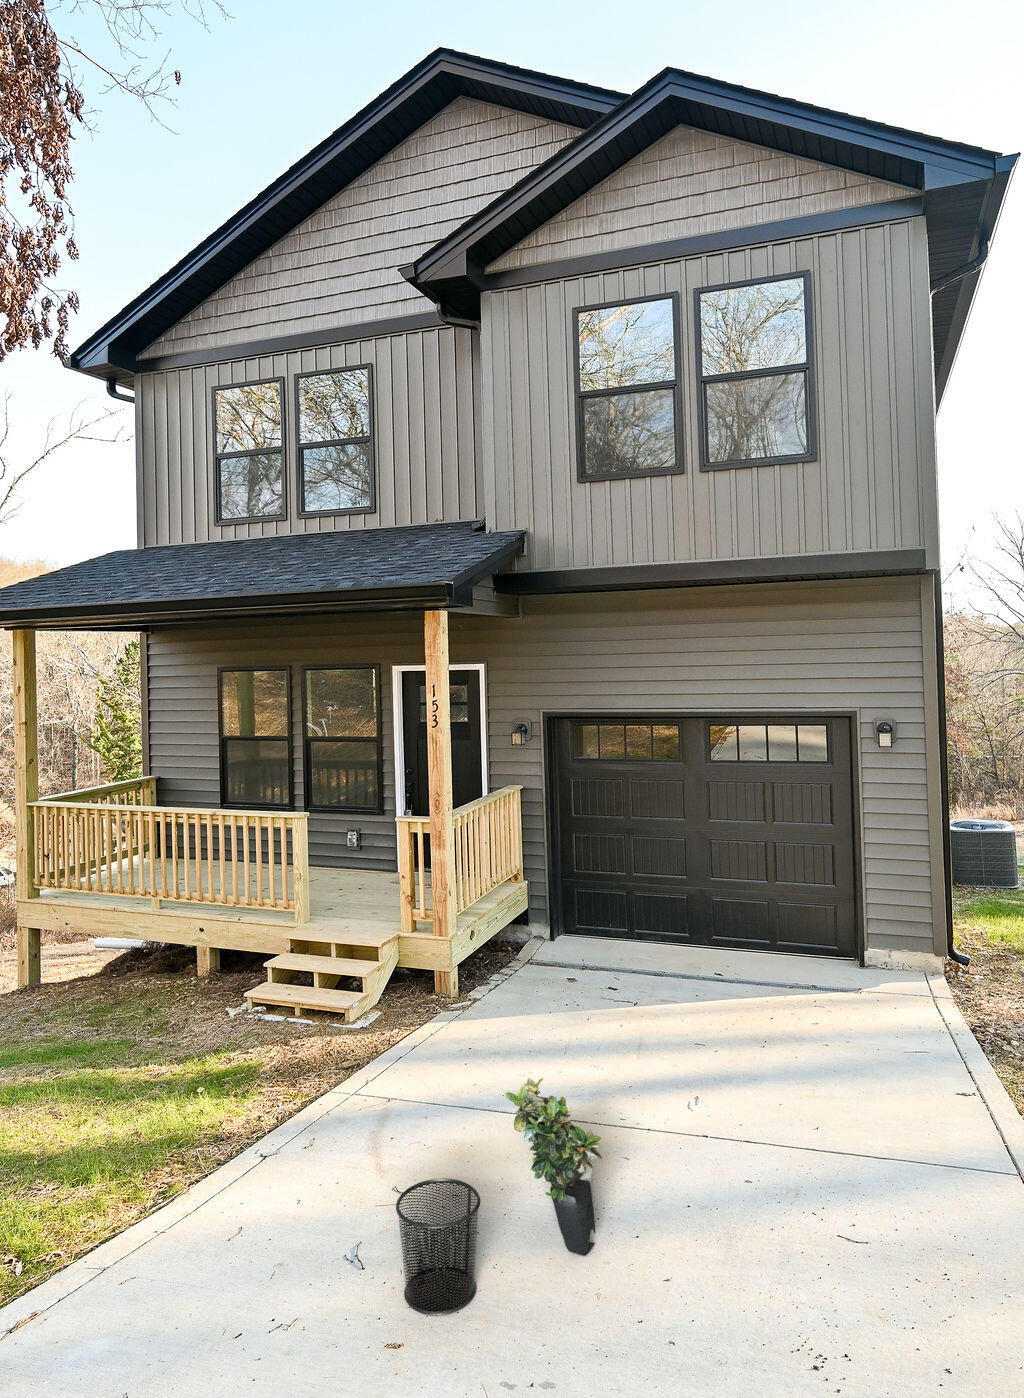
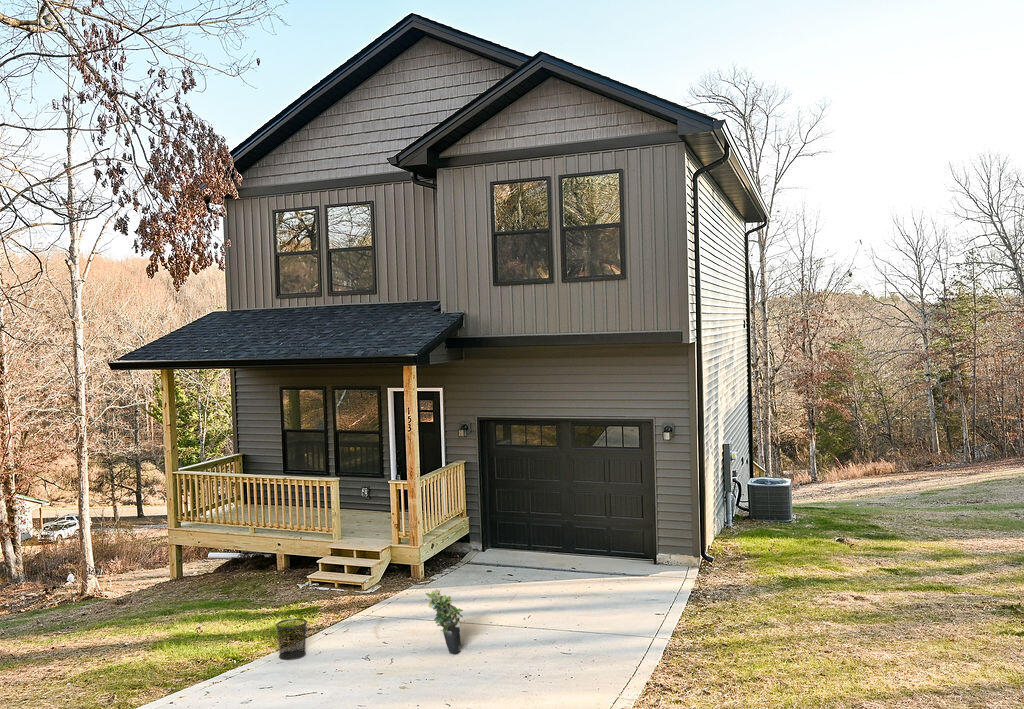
waste bin: present [396,1178,481,1316] -> present [276,618,307,660]

